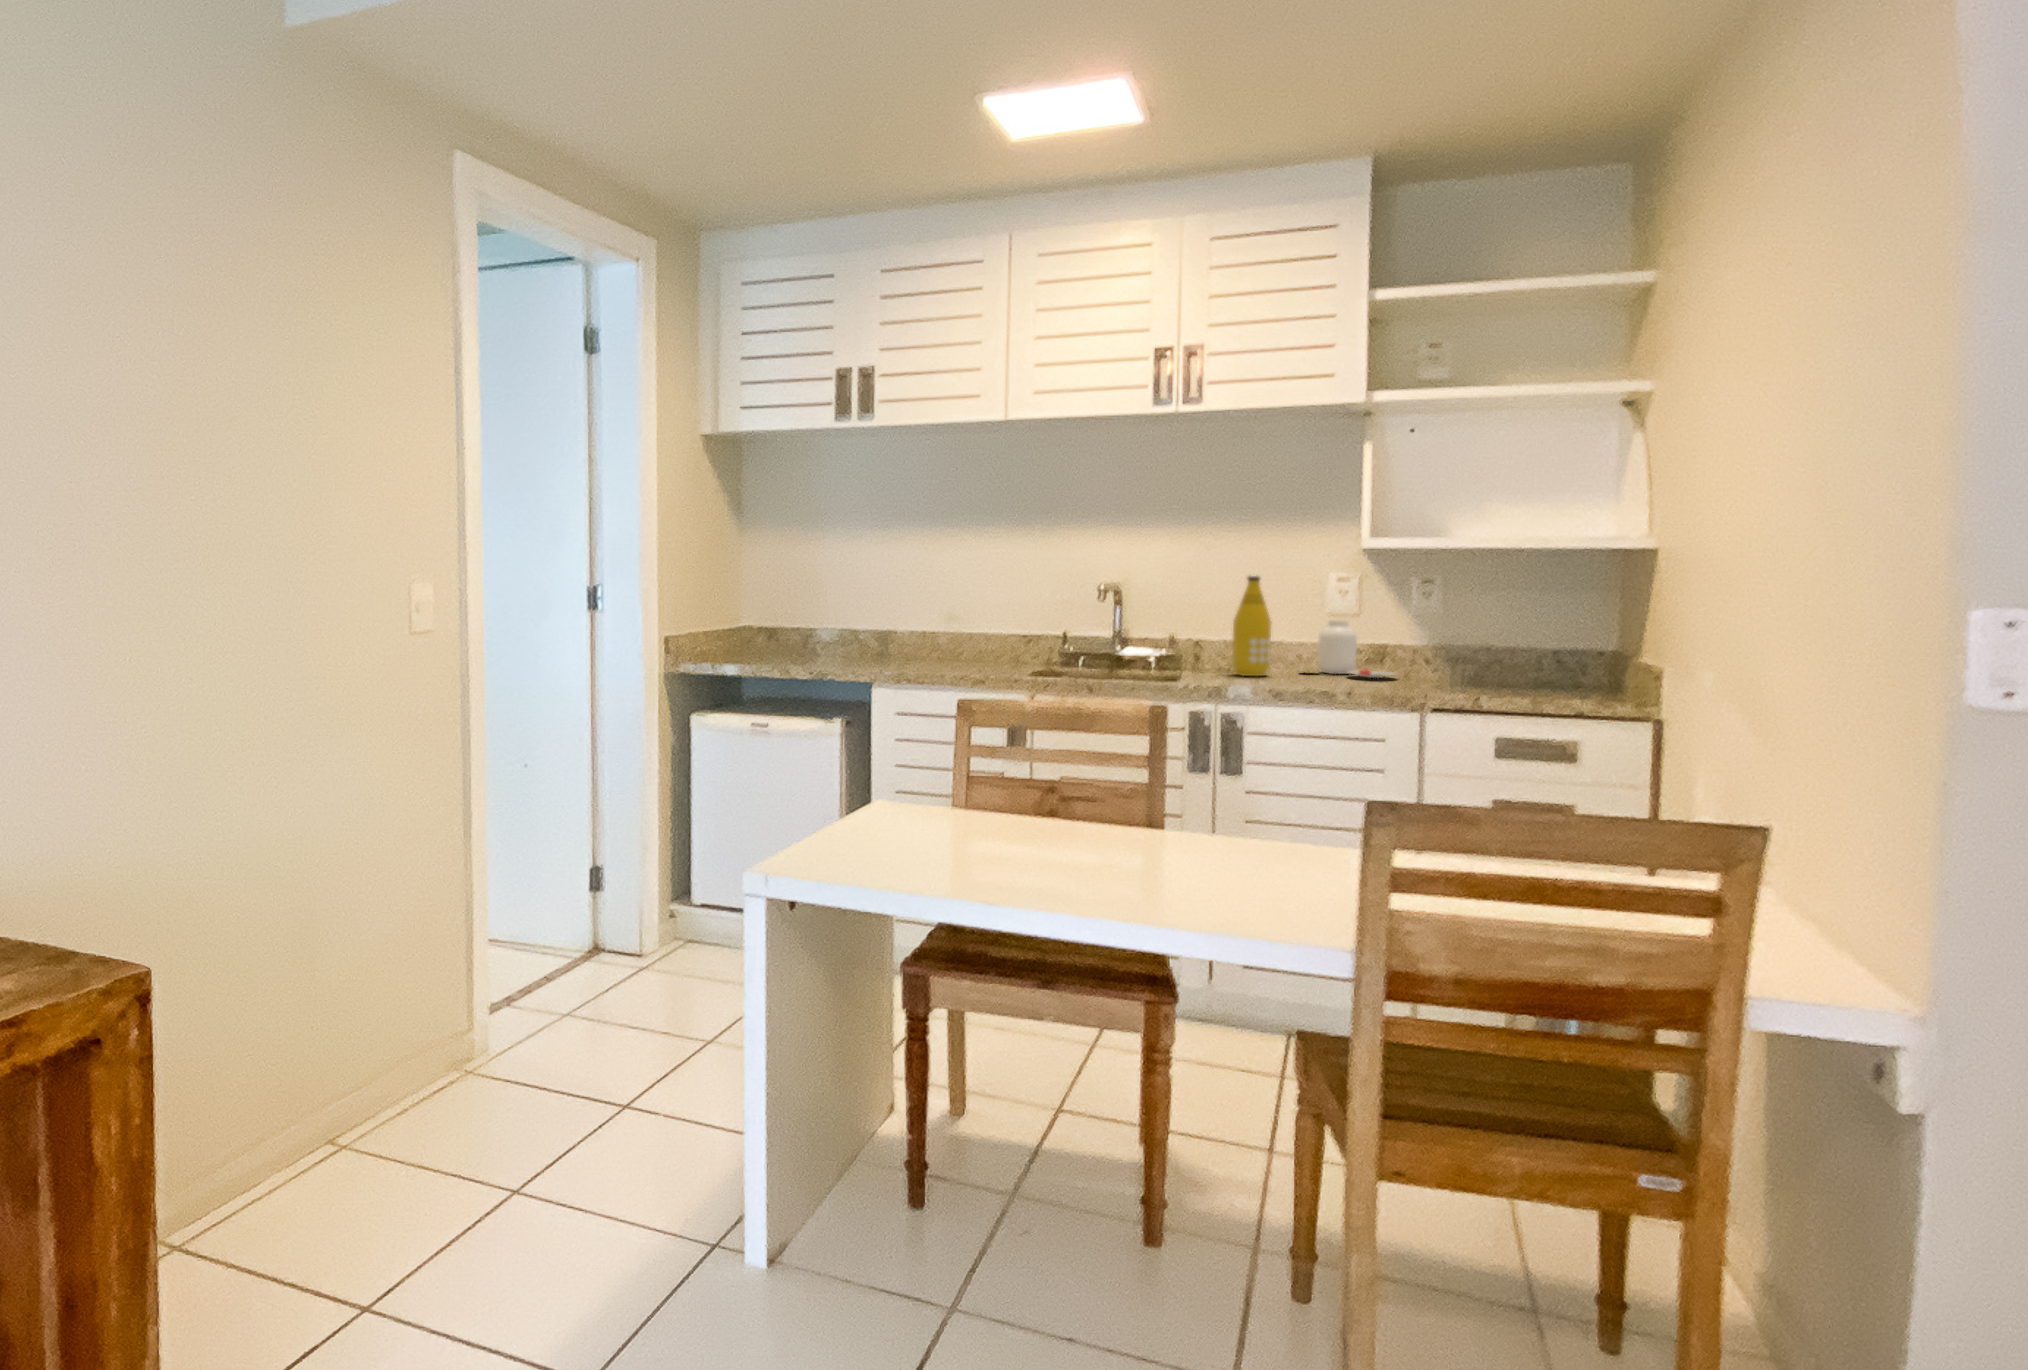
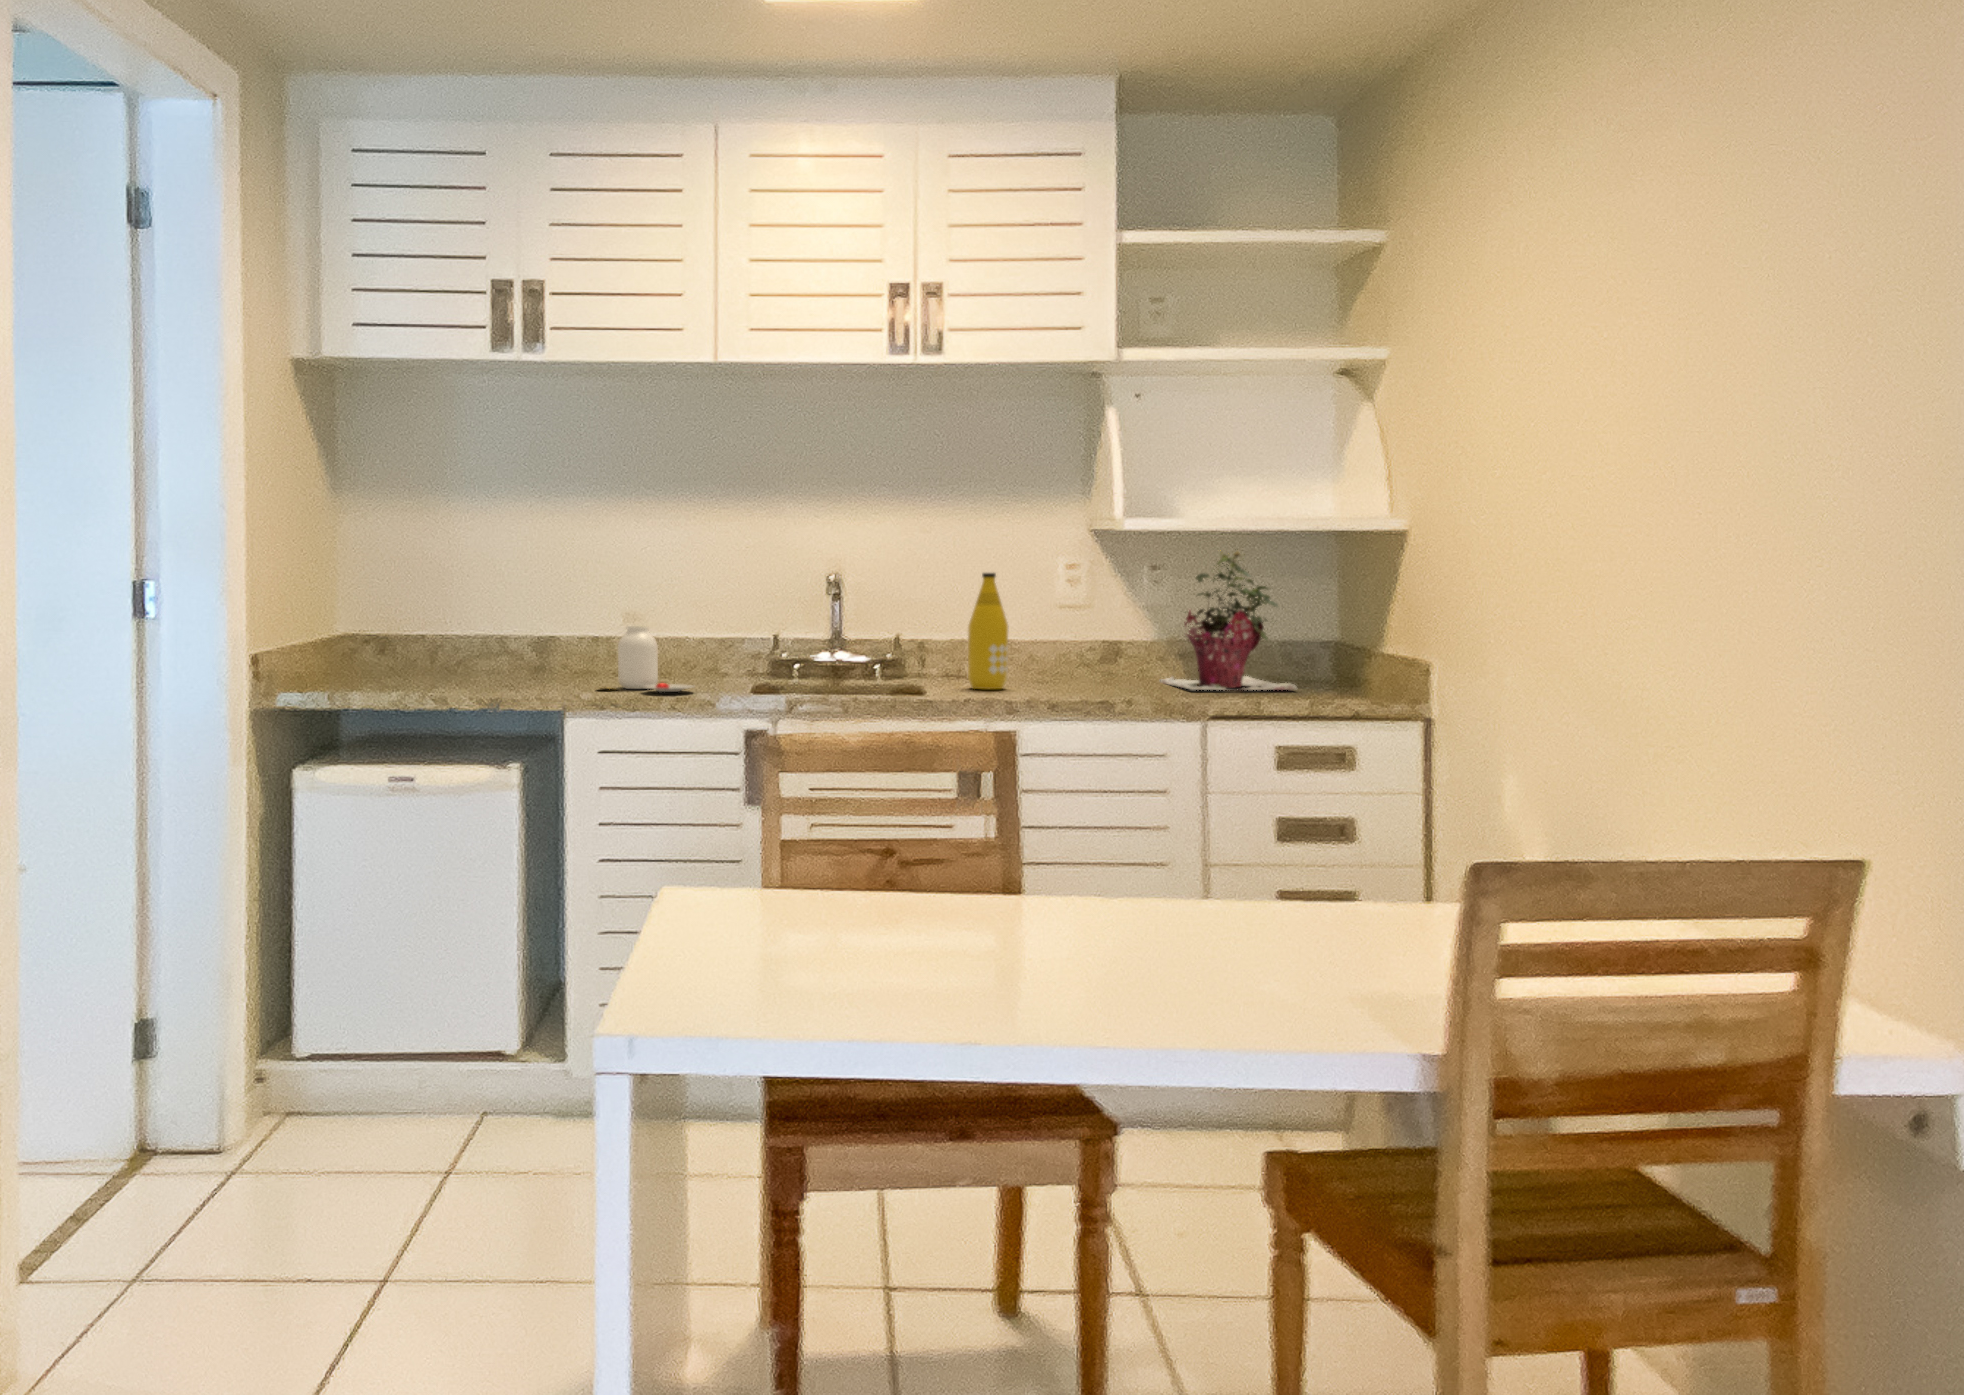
potted plant: none [1441,550,1576,687] -> present [1160,551,1297,690]
jar: present [1316,620,1394,678] -> present [601,626,693,692]

